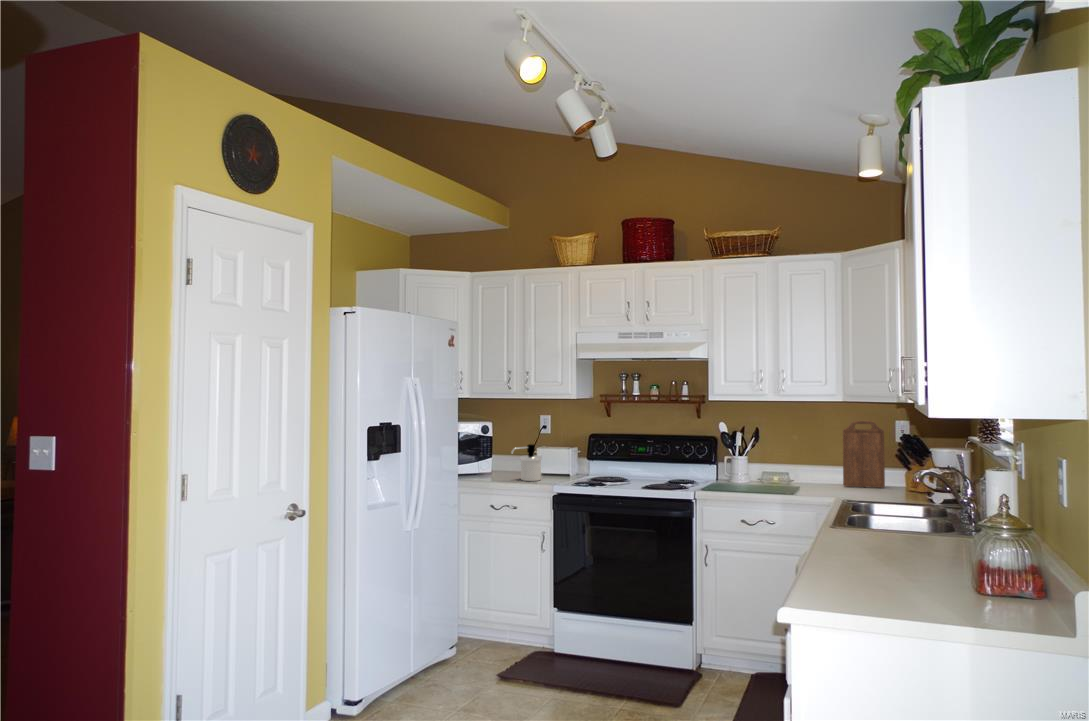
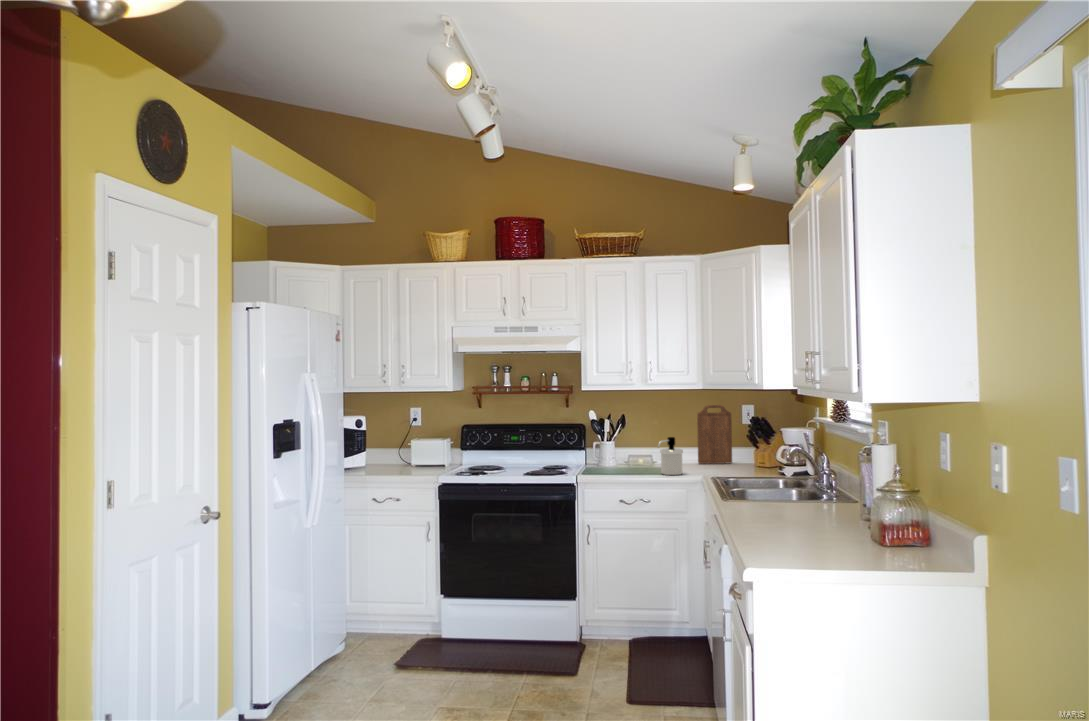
soap dispenser: present [511,444,542,481] -> present [658,437,683,475]

